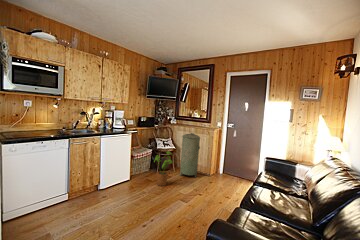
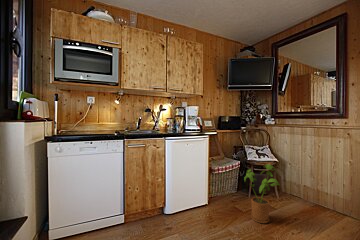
trash can: present [180,133,200,177] -> none [289,135,327,215]

